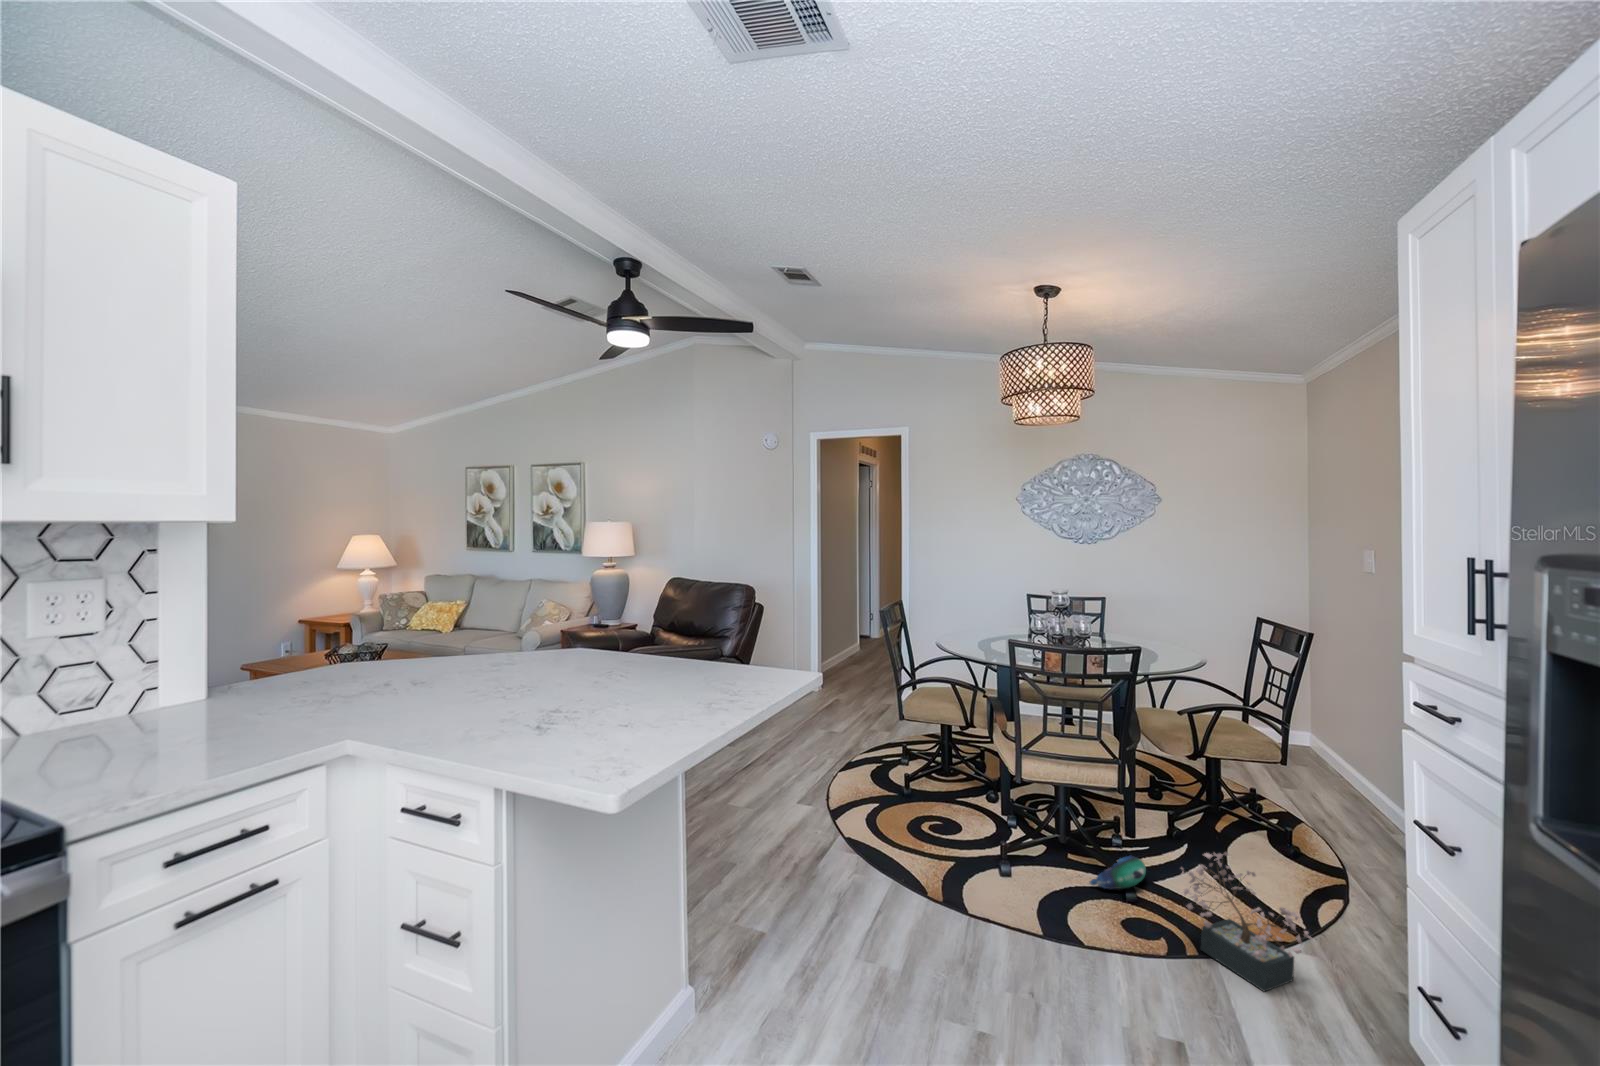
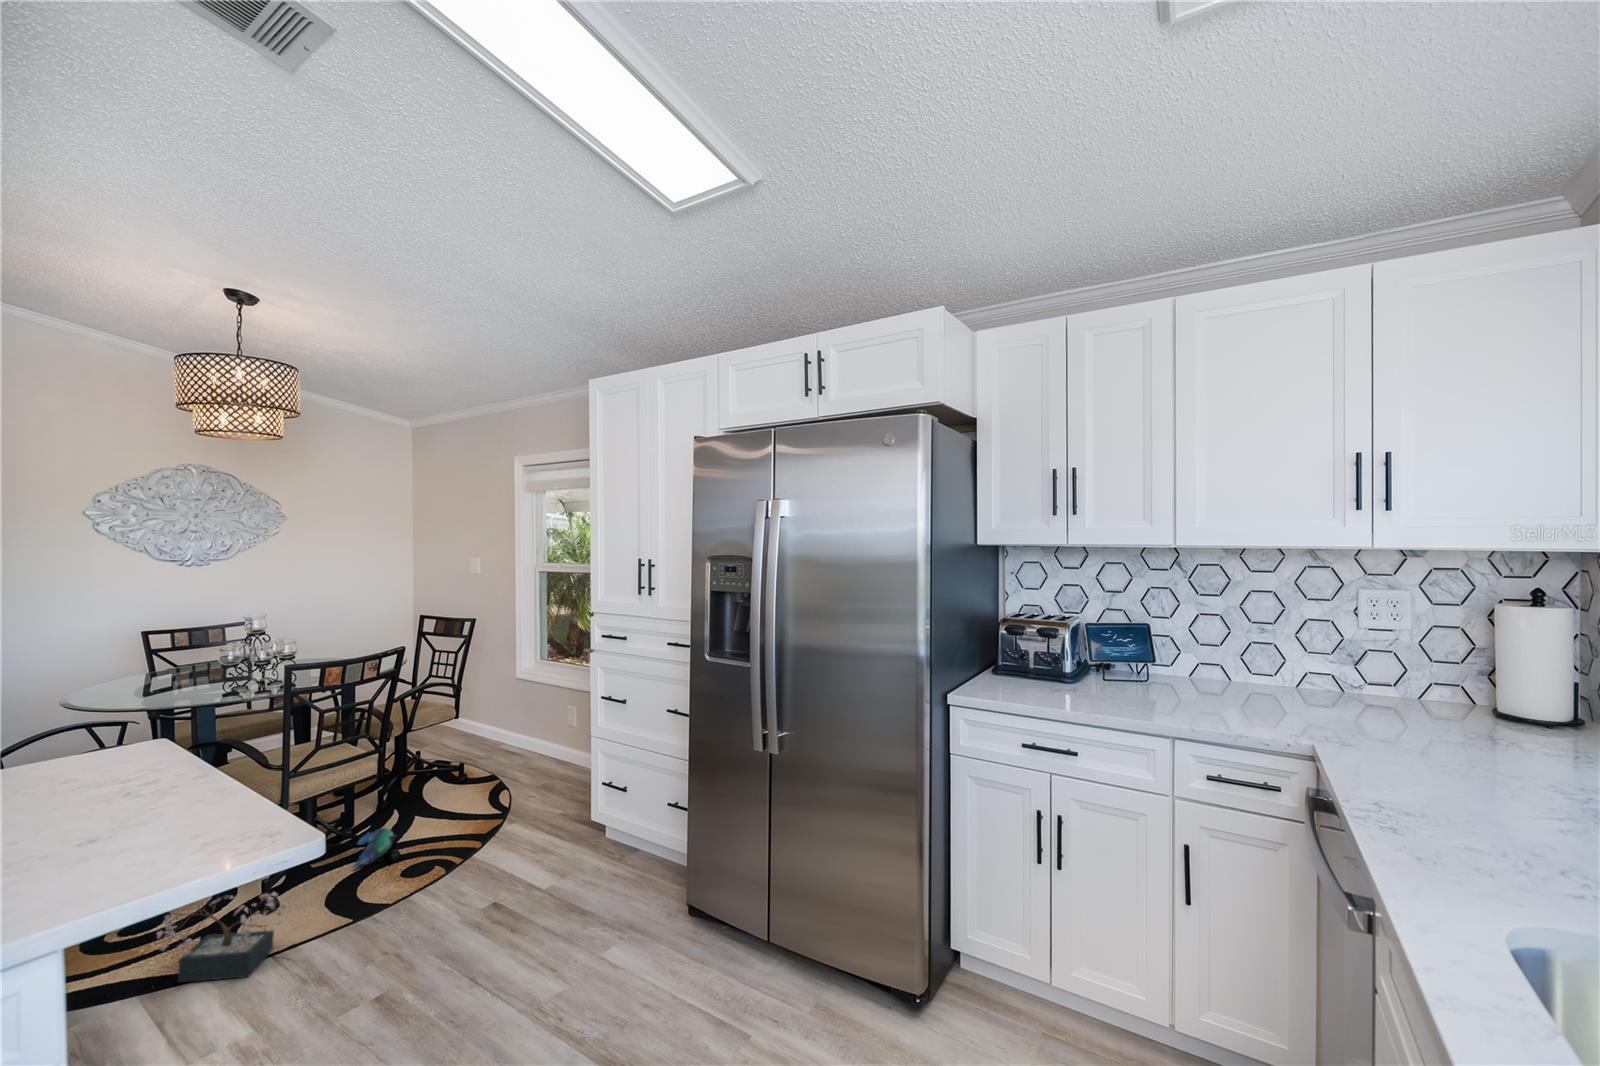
decorative plant: present [1181,852,1312,991] -> present [157,892,289,982]

